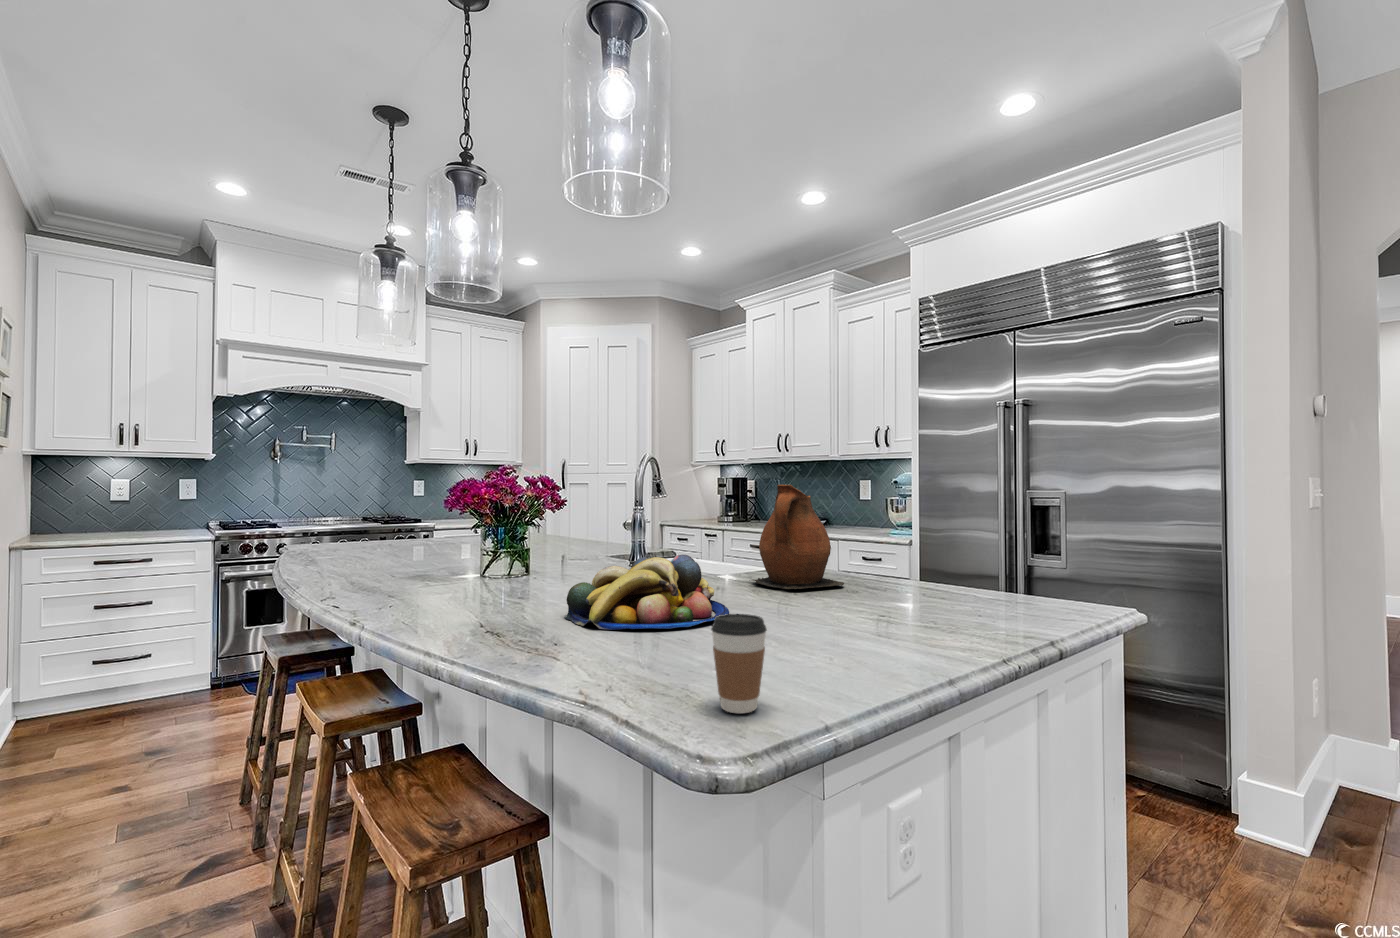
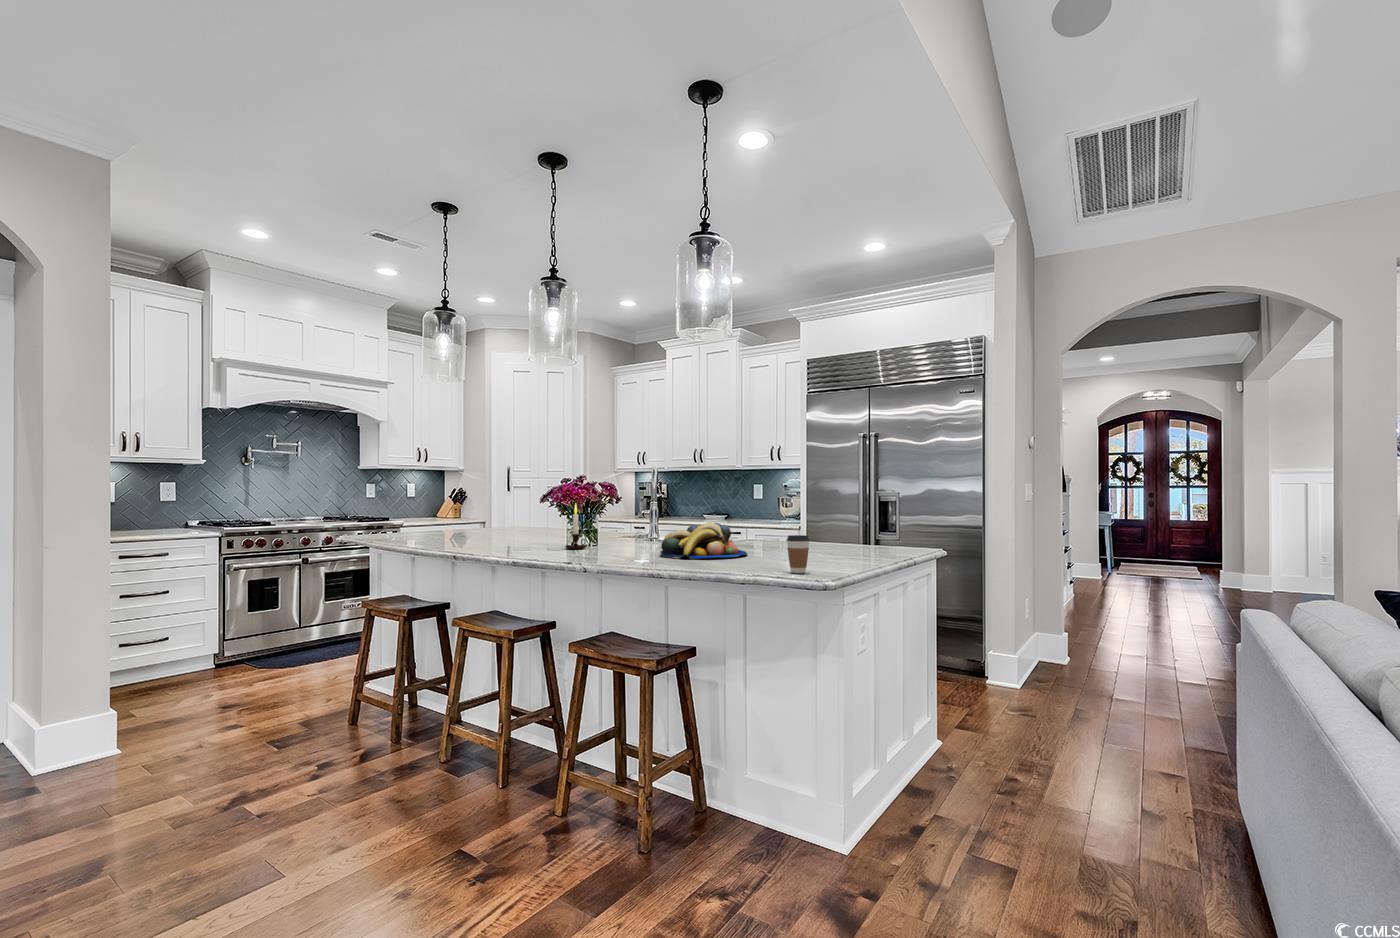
ceramic pitcher: present [753,485,844,589] -> none [733,485,790,545]
candle: none [466,513,506,588] -> present [565,503,586,549]

